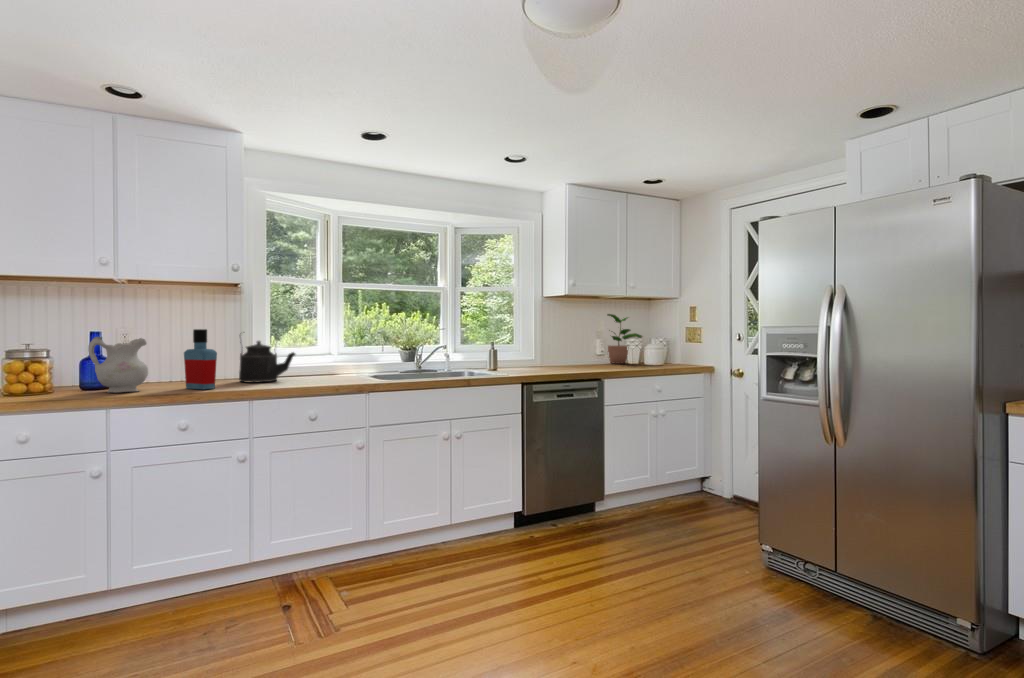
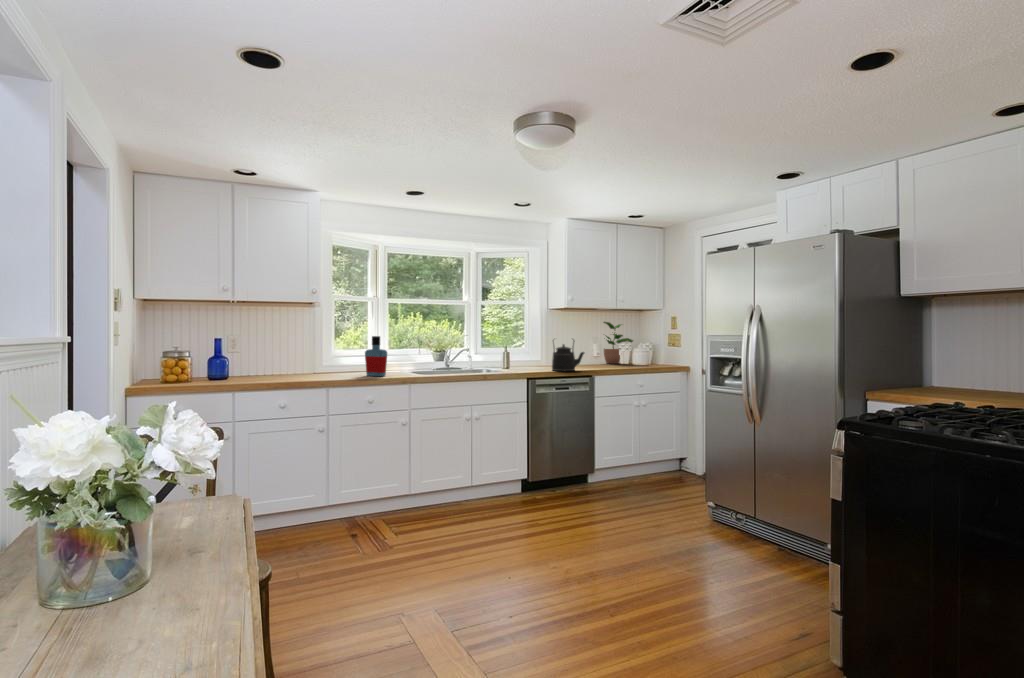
bottle: present [184,329,217,389] -> present [365,336,387,376]
ceramic pitcher: present [88,337,148,393] -> none [218,342,256,382]
kettle: present [239,341,295,383] -> present [552,340,584,371]

